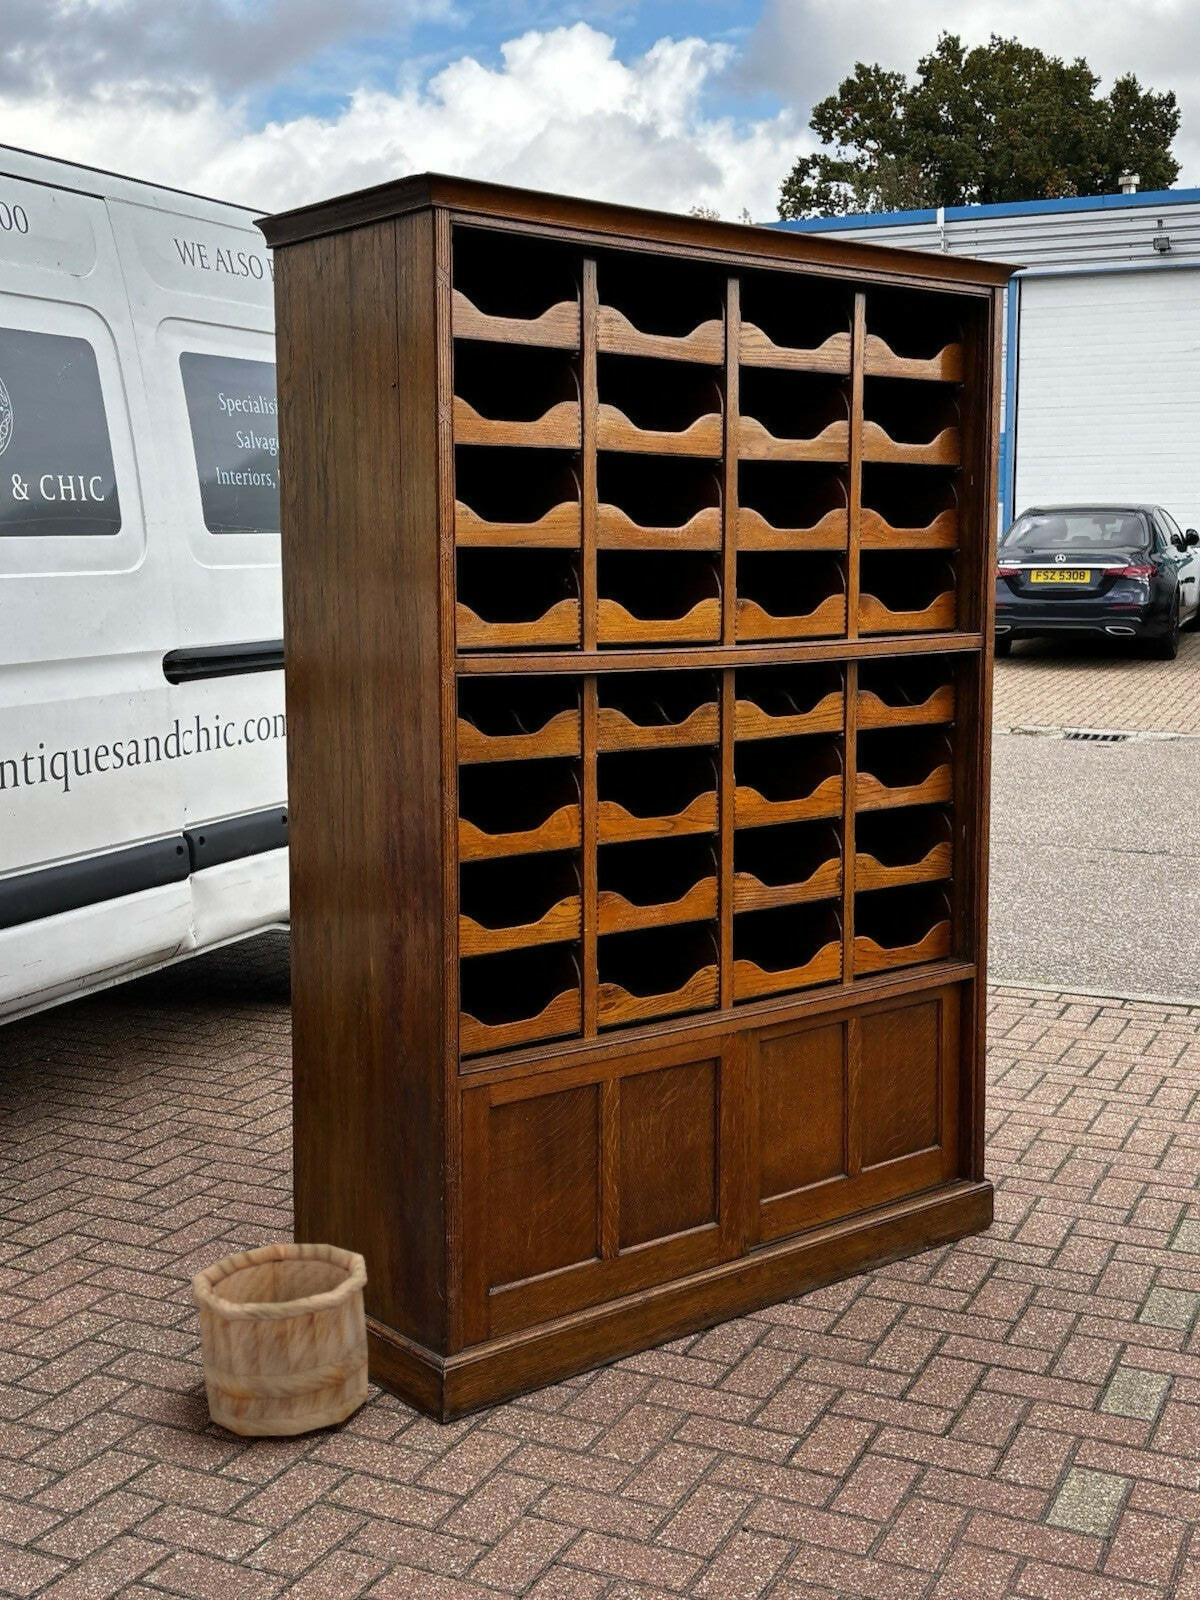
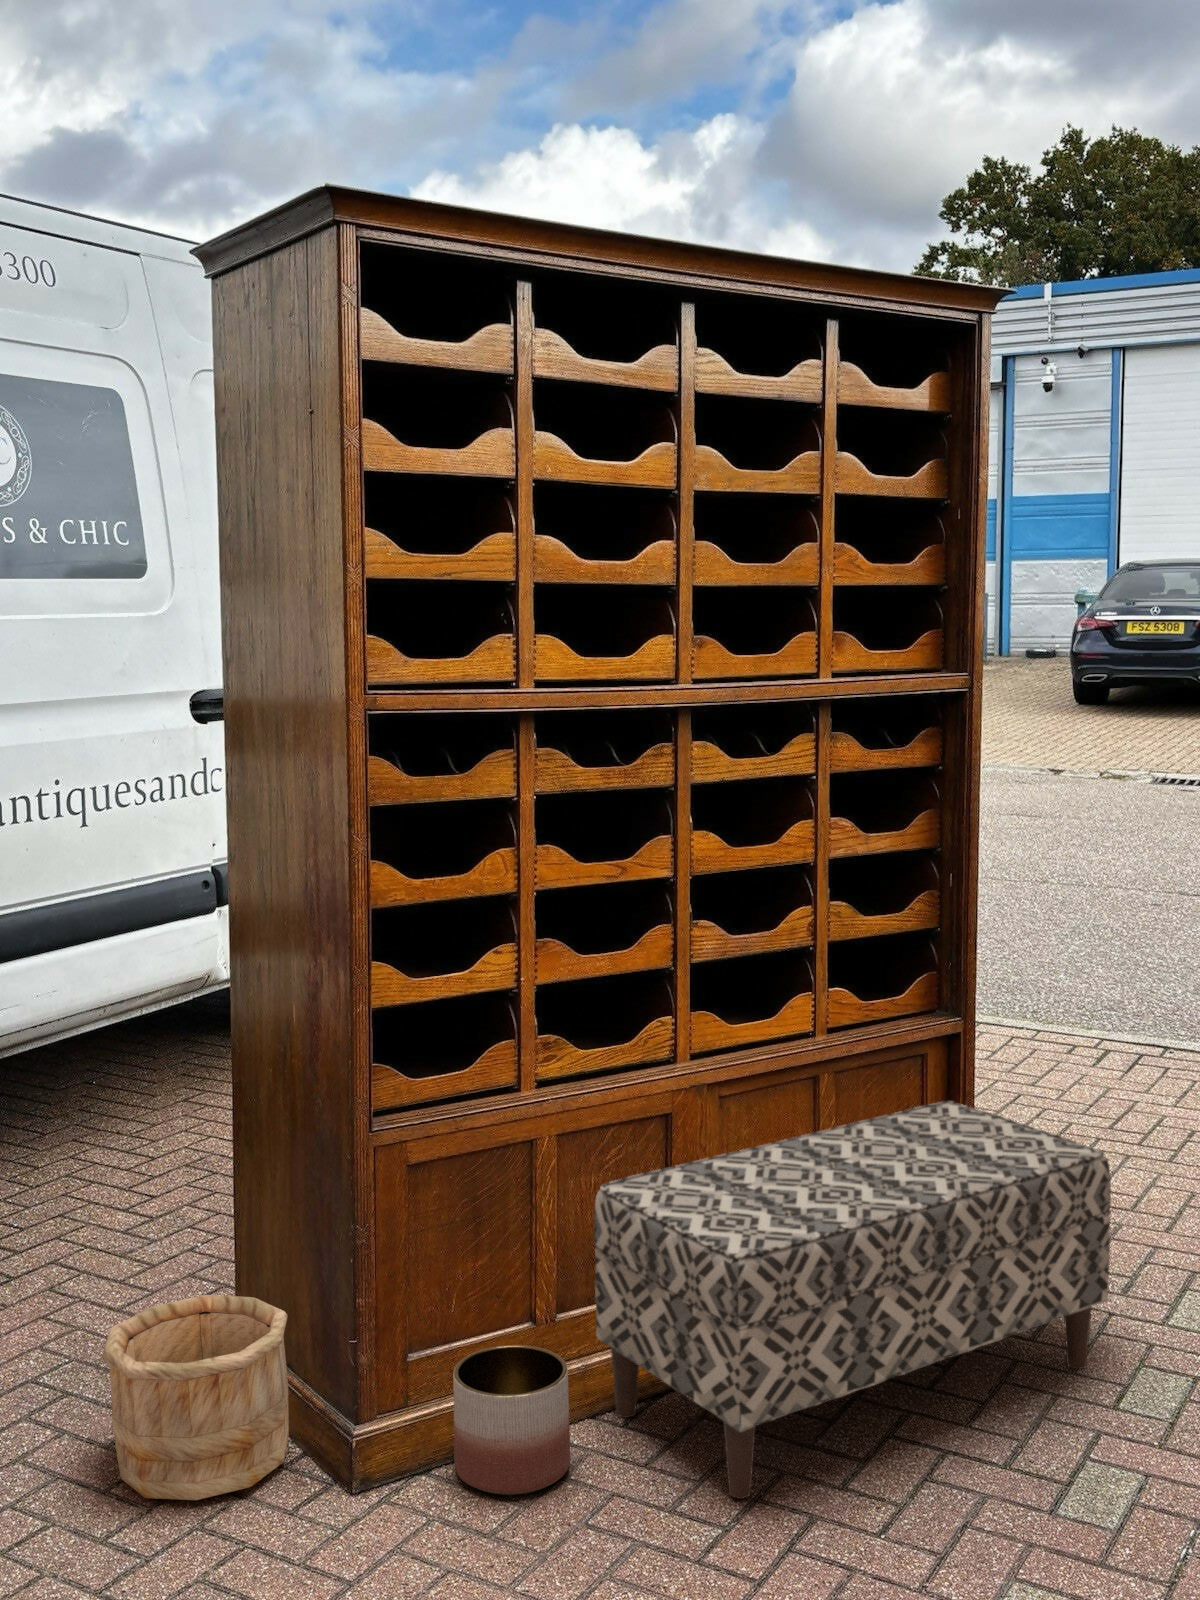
bench: none [653,1043,1128,1412] -> present [594,1101,1111,1499]
planter: none [533,1280,644,1418] -> present [453,1345,570,1495]

